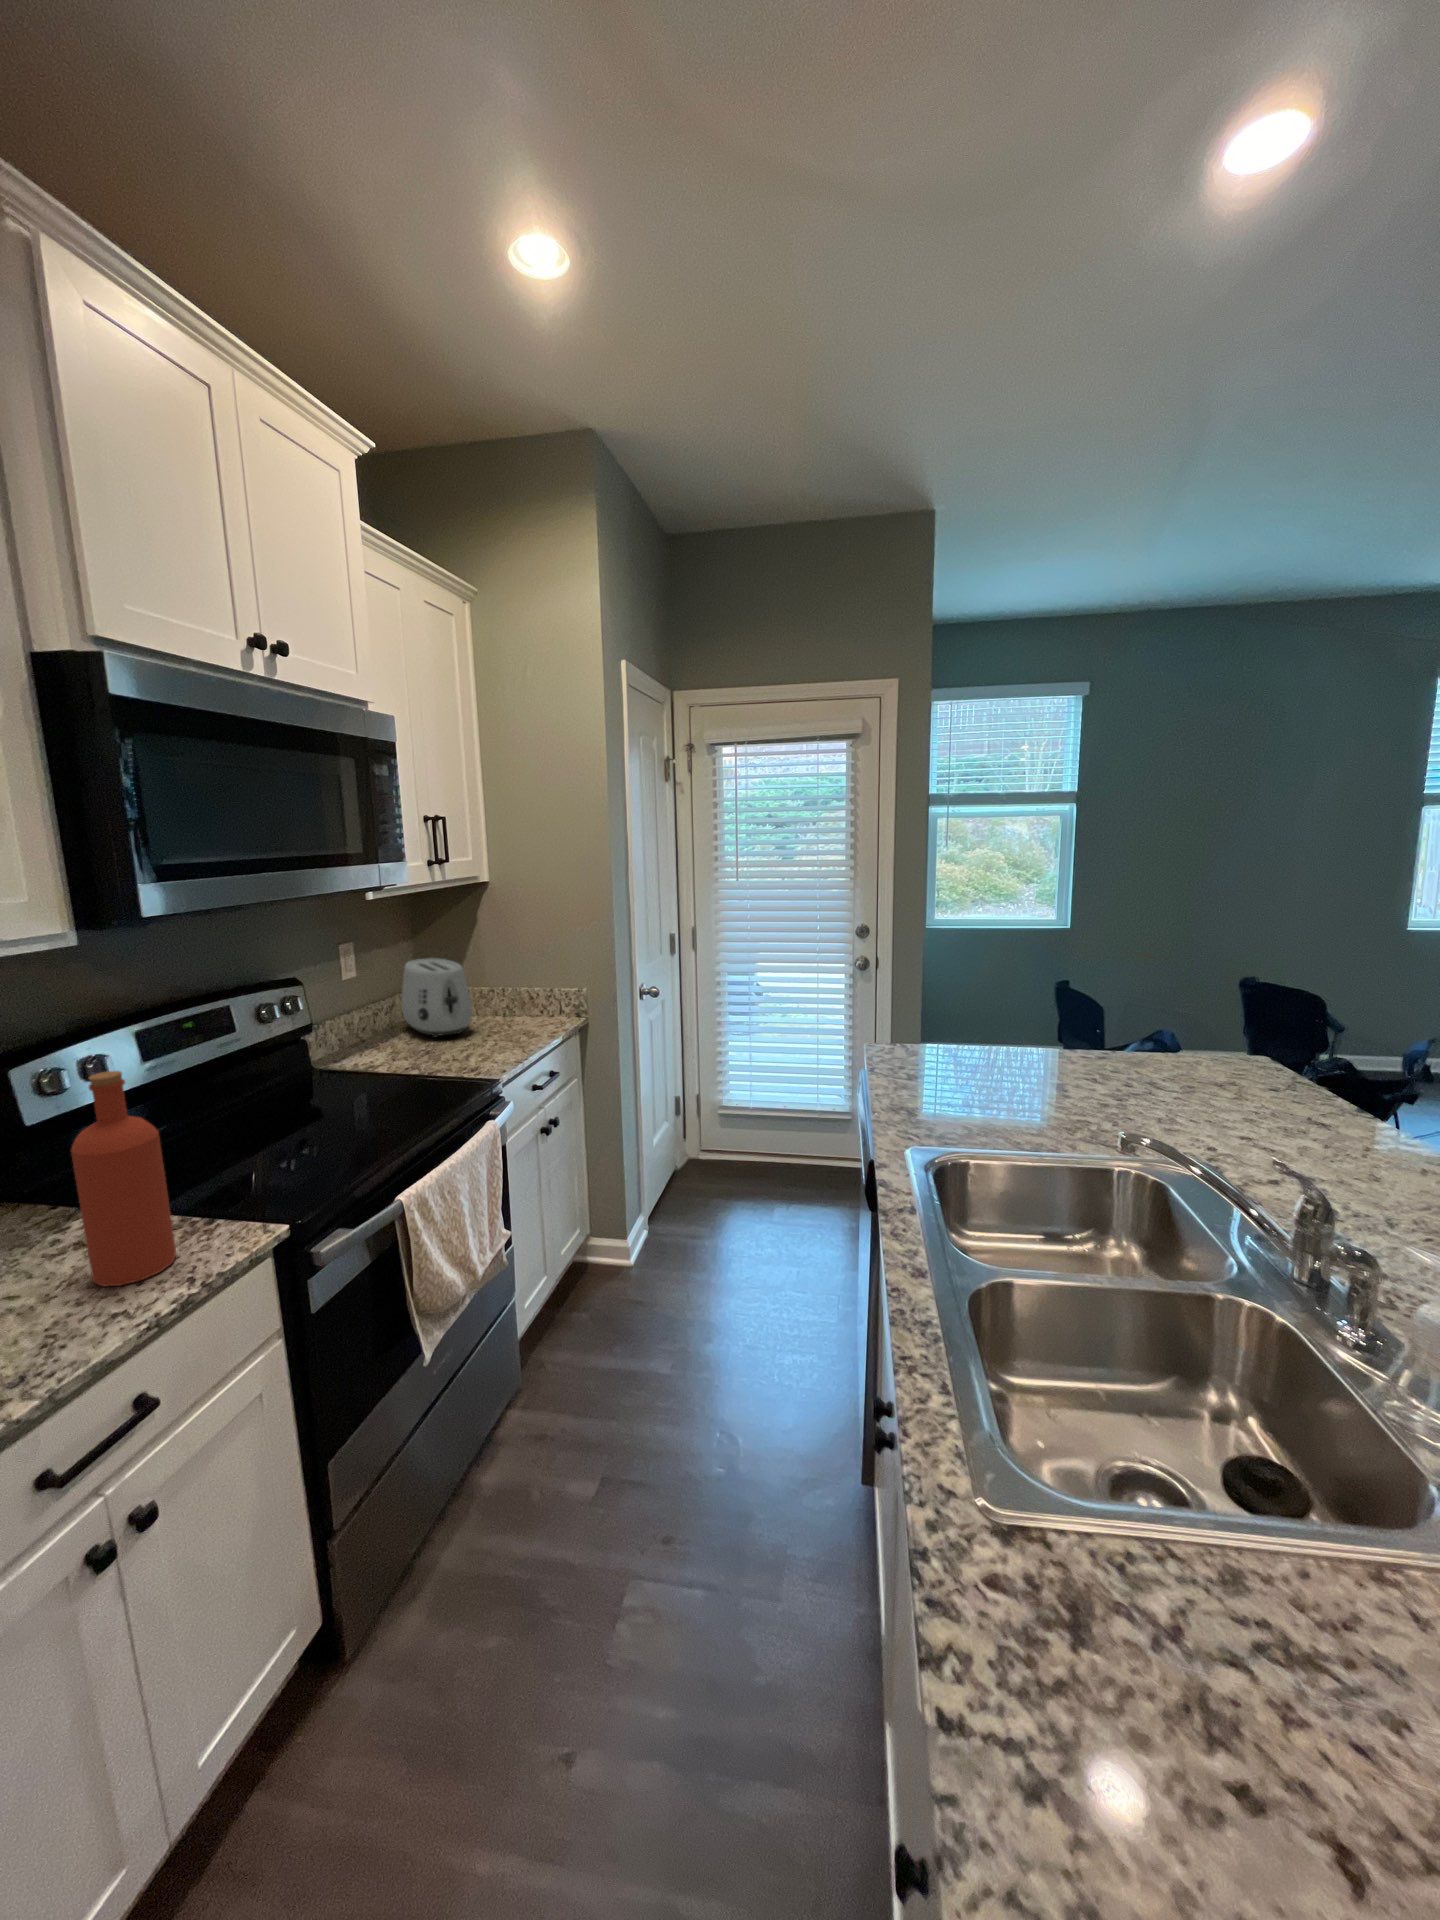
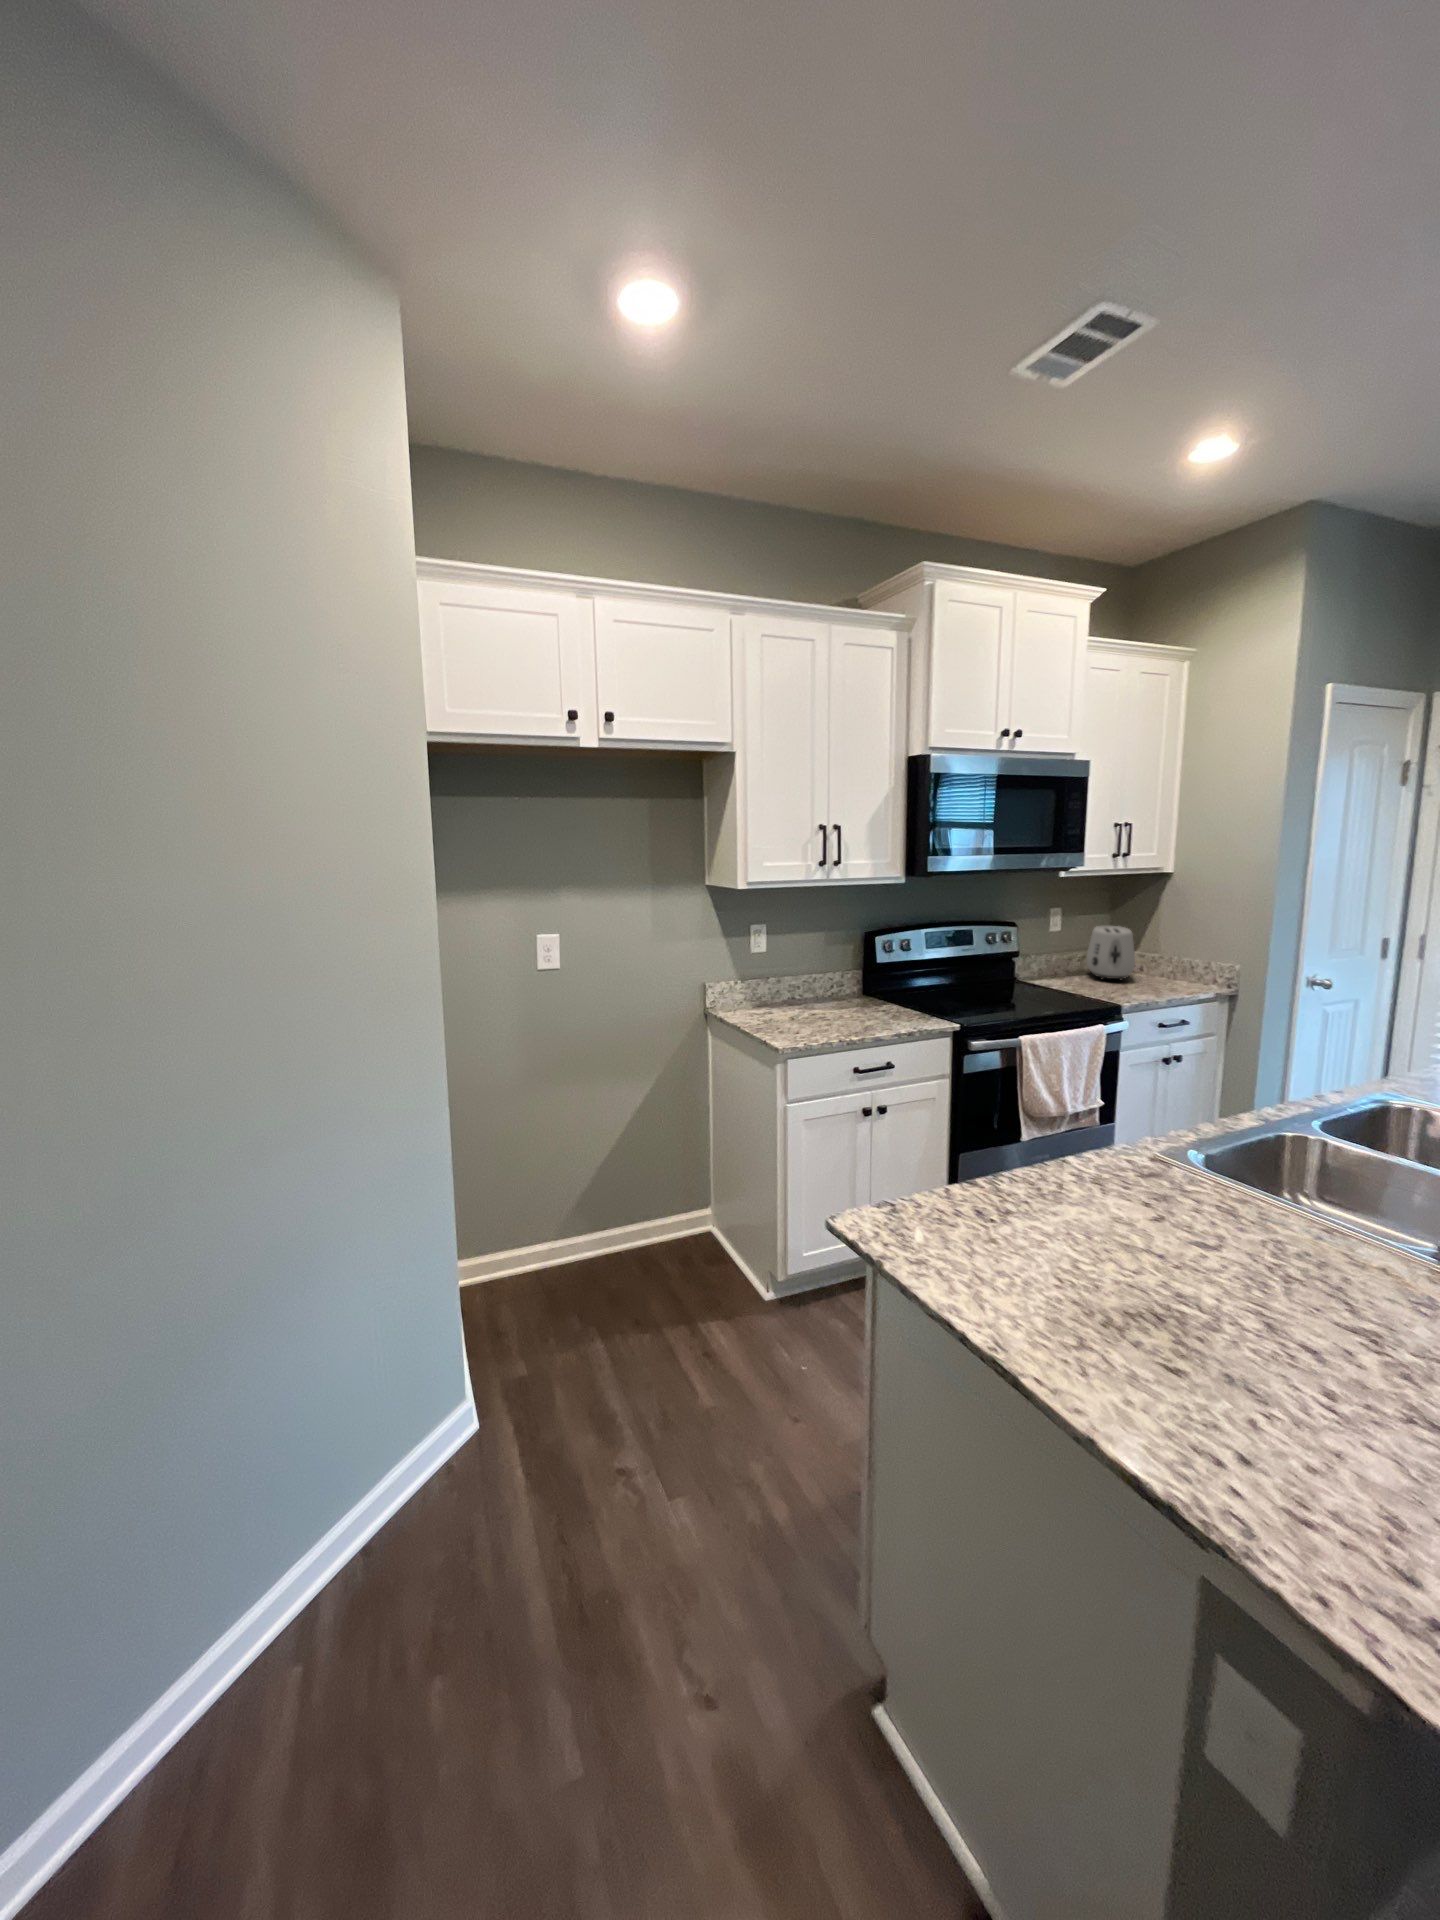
bottle: present [71,1071,176,1286] -> none [885,935,916,1022]

